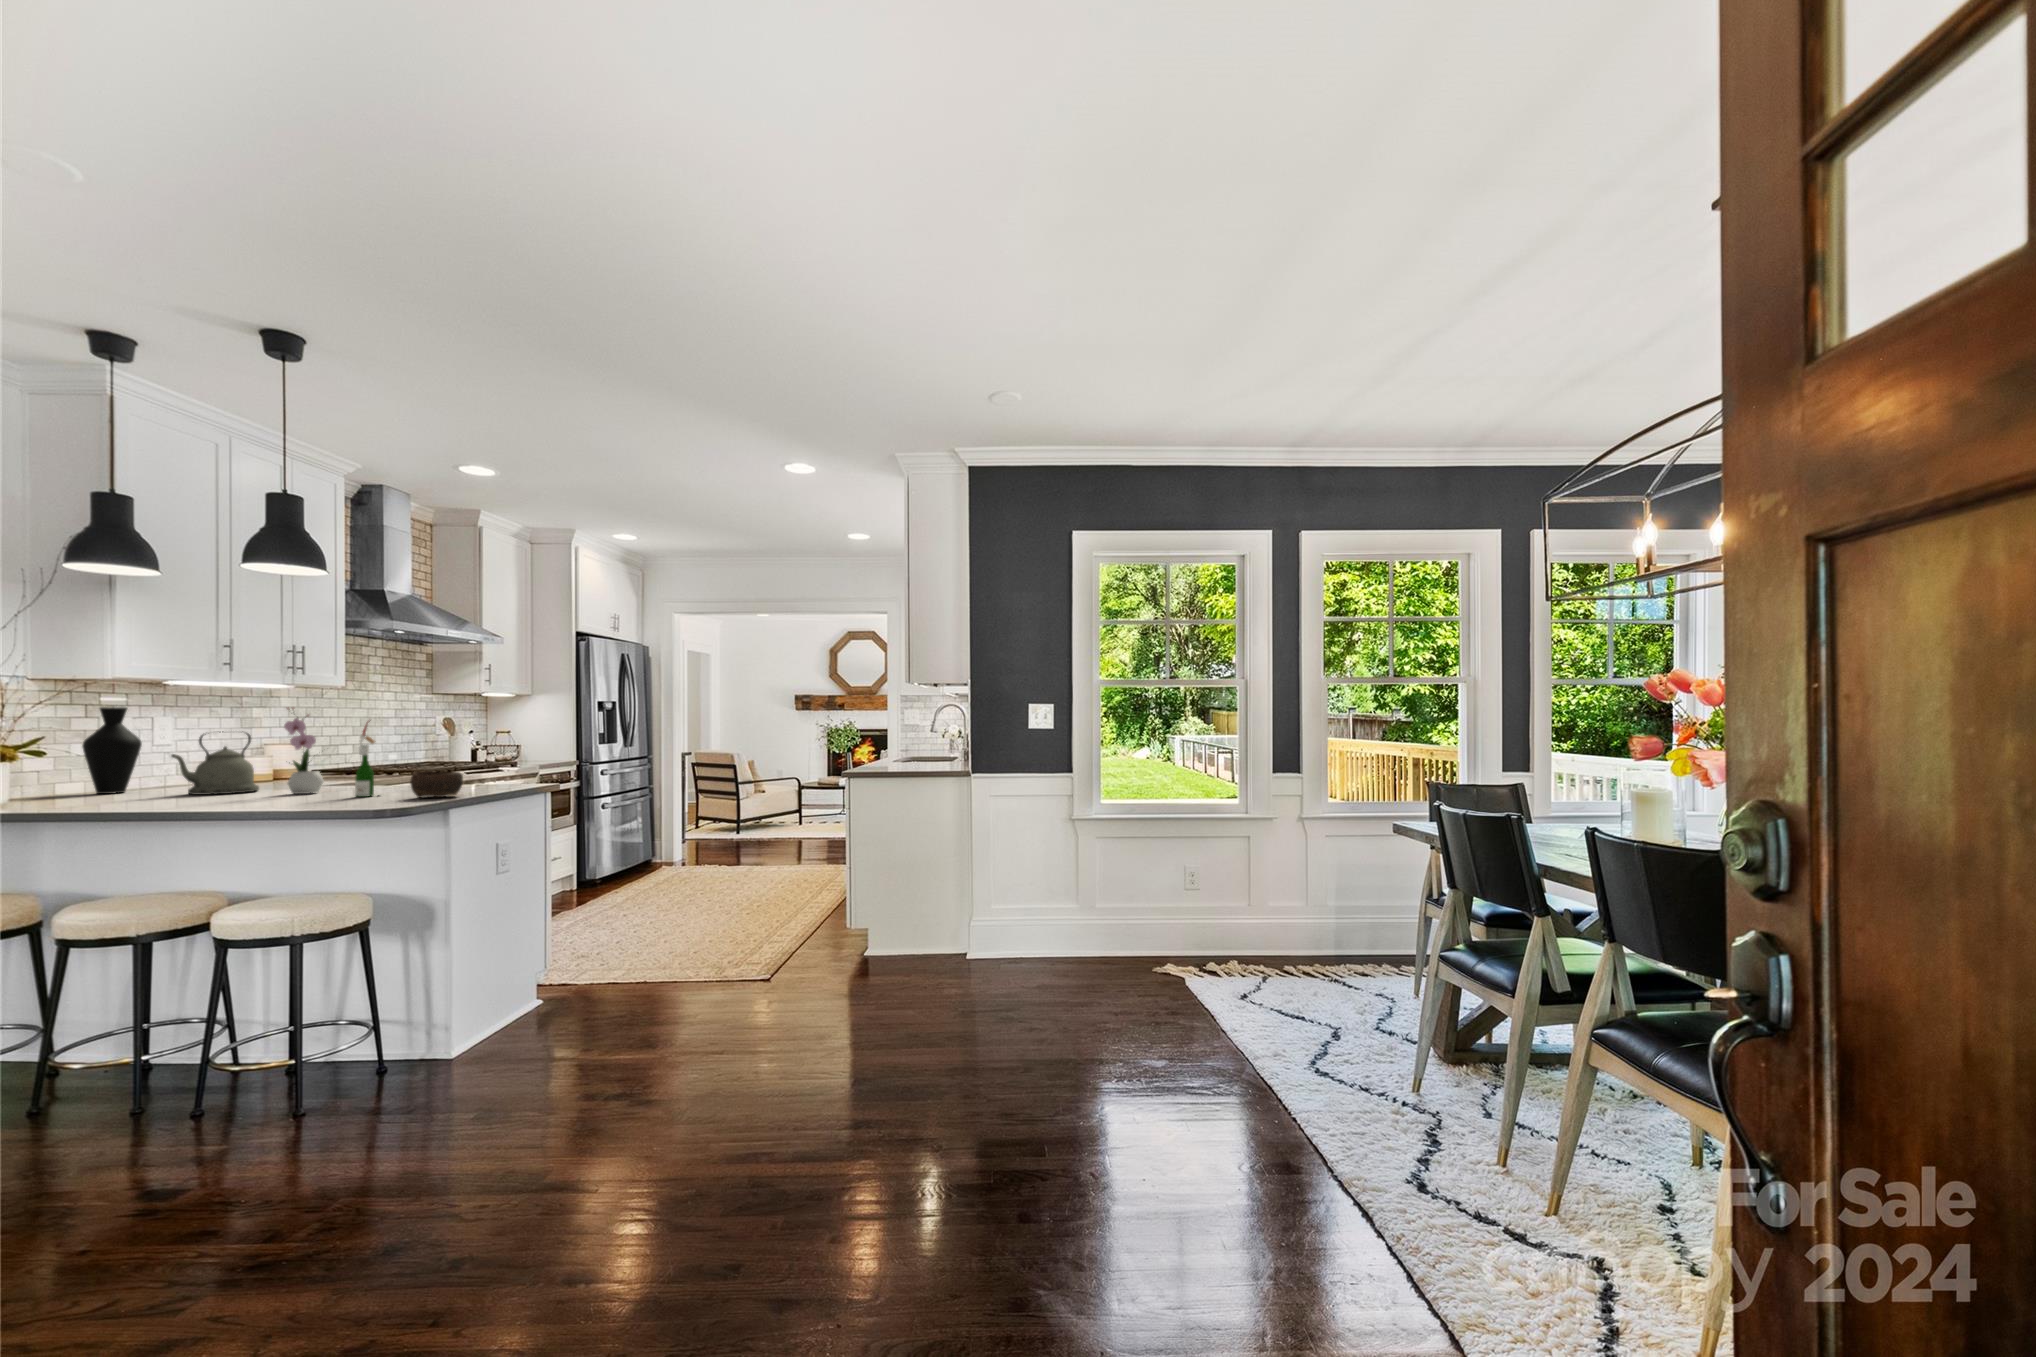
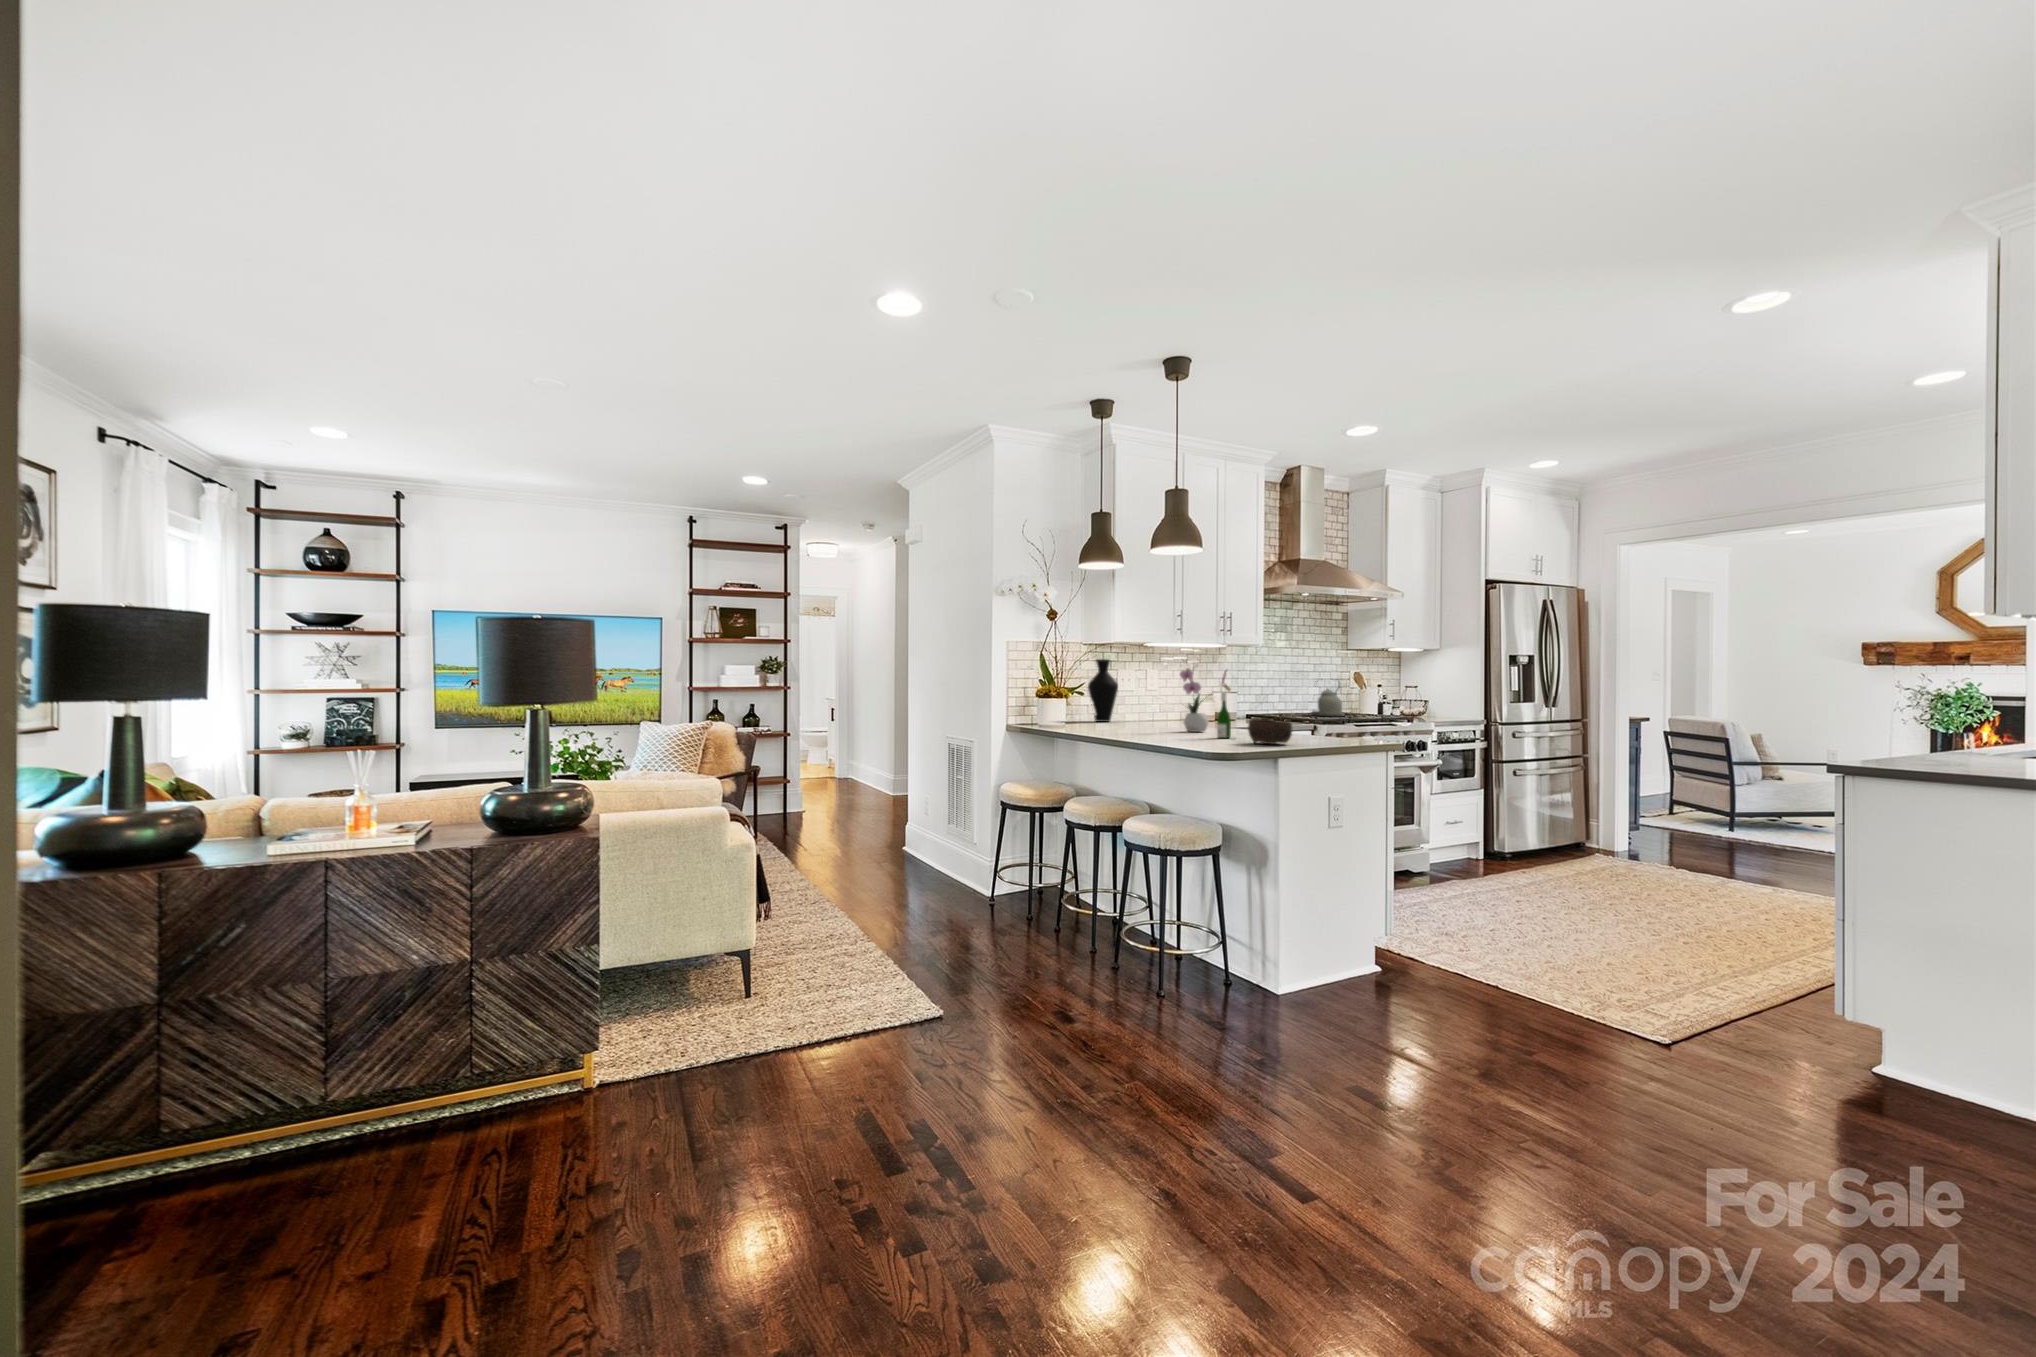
kettle: present [172,731,259,795] -> present [1311,682,1345,717]

